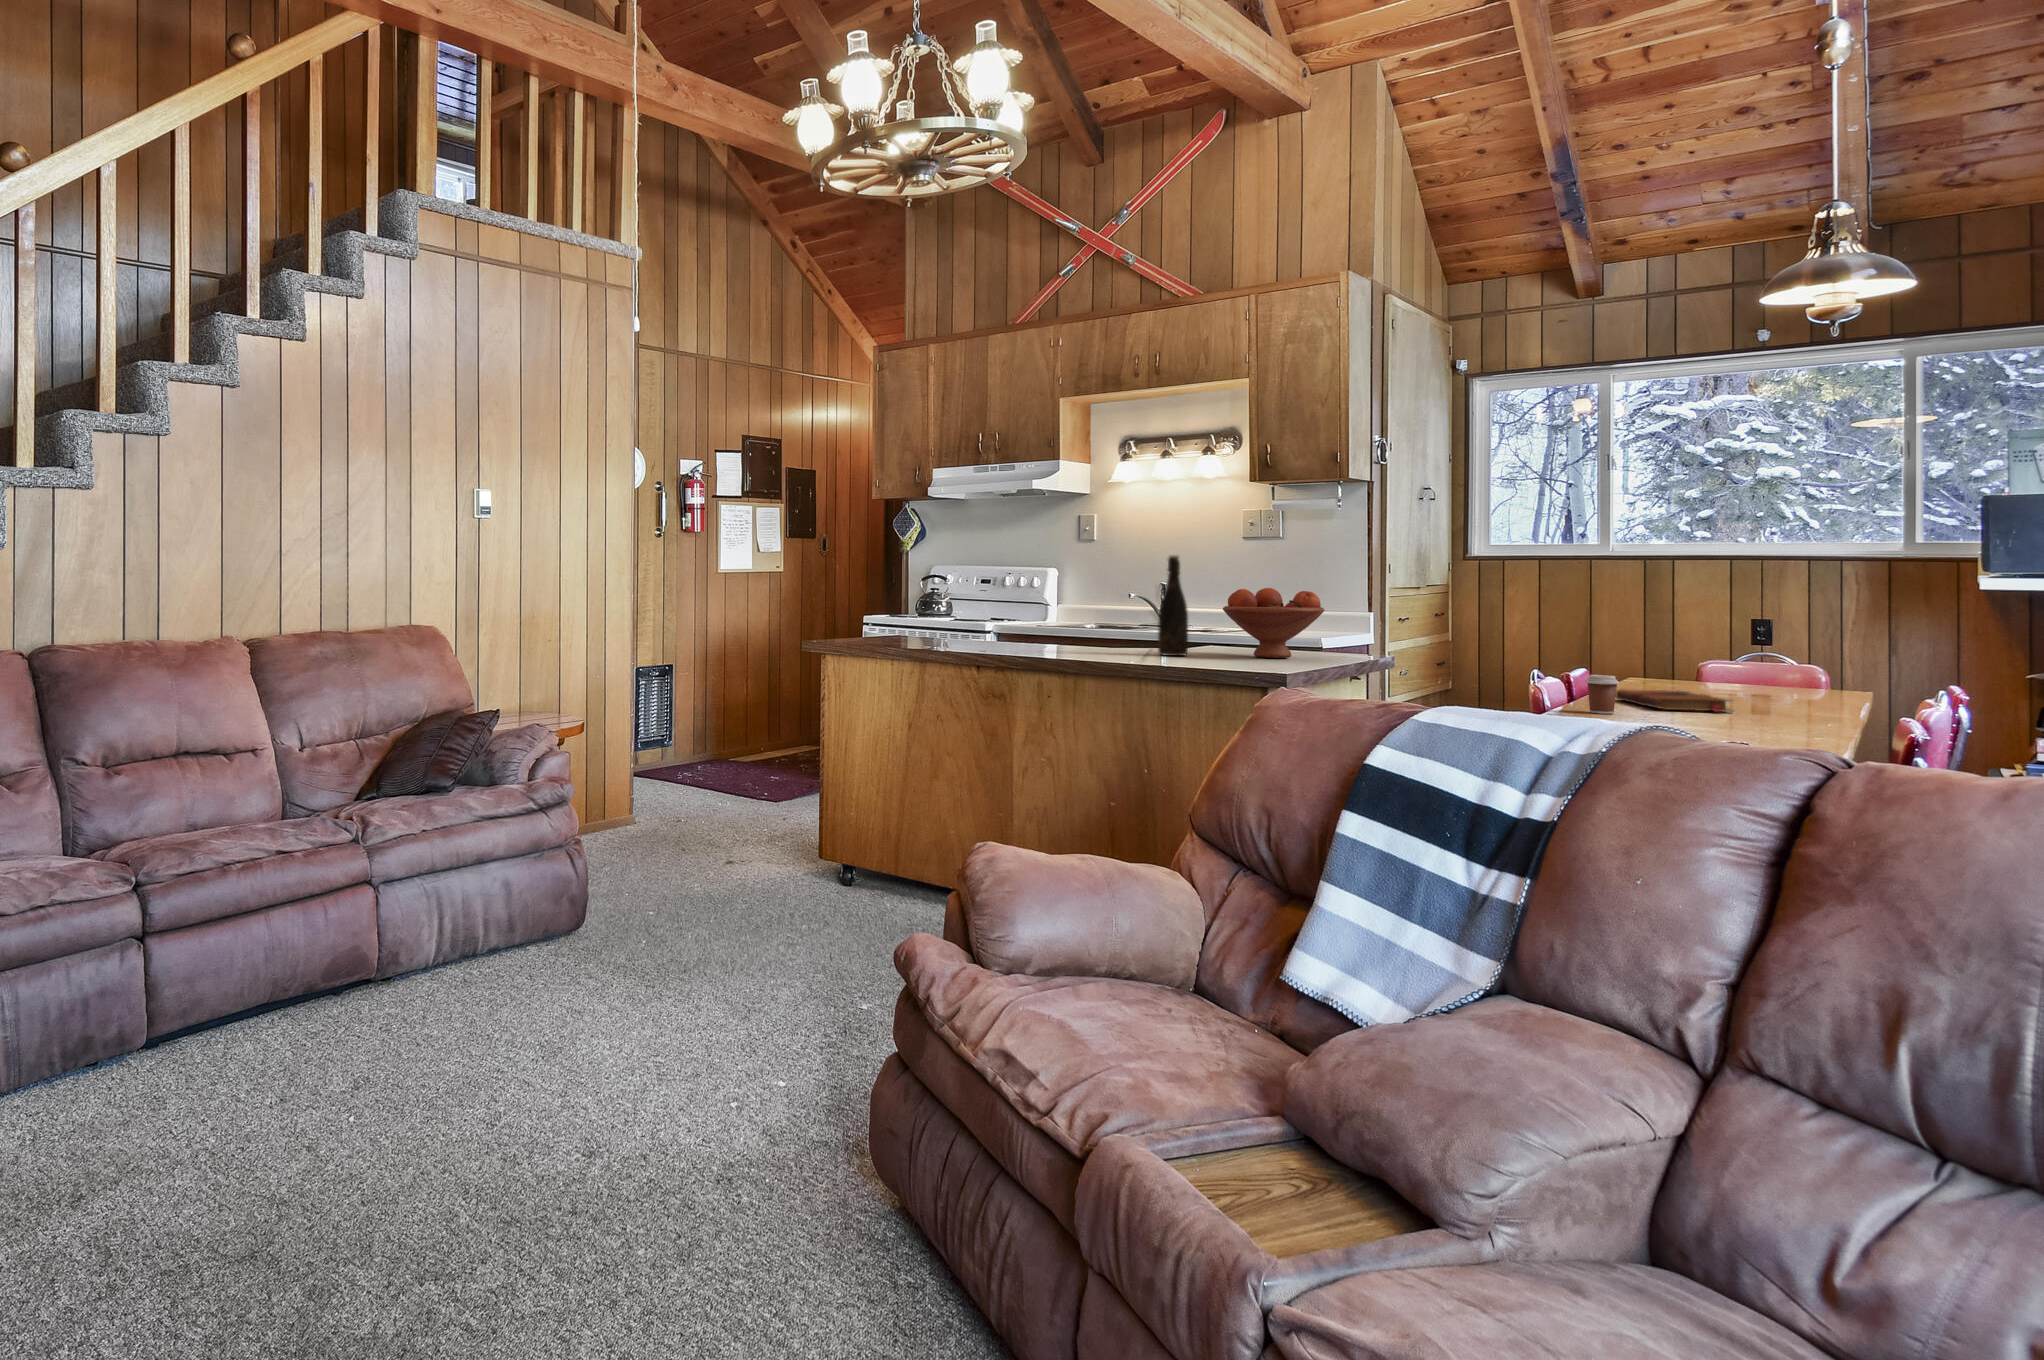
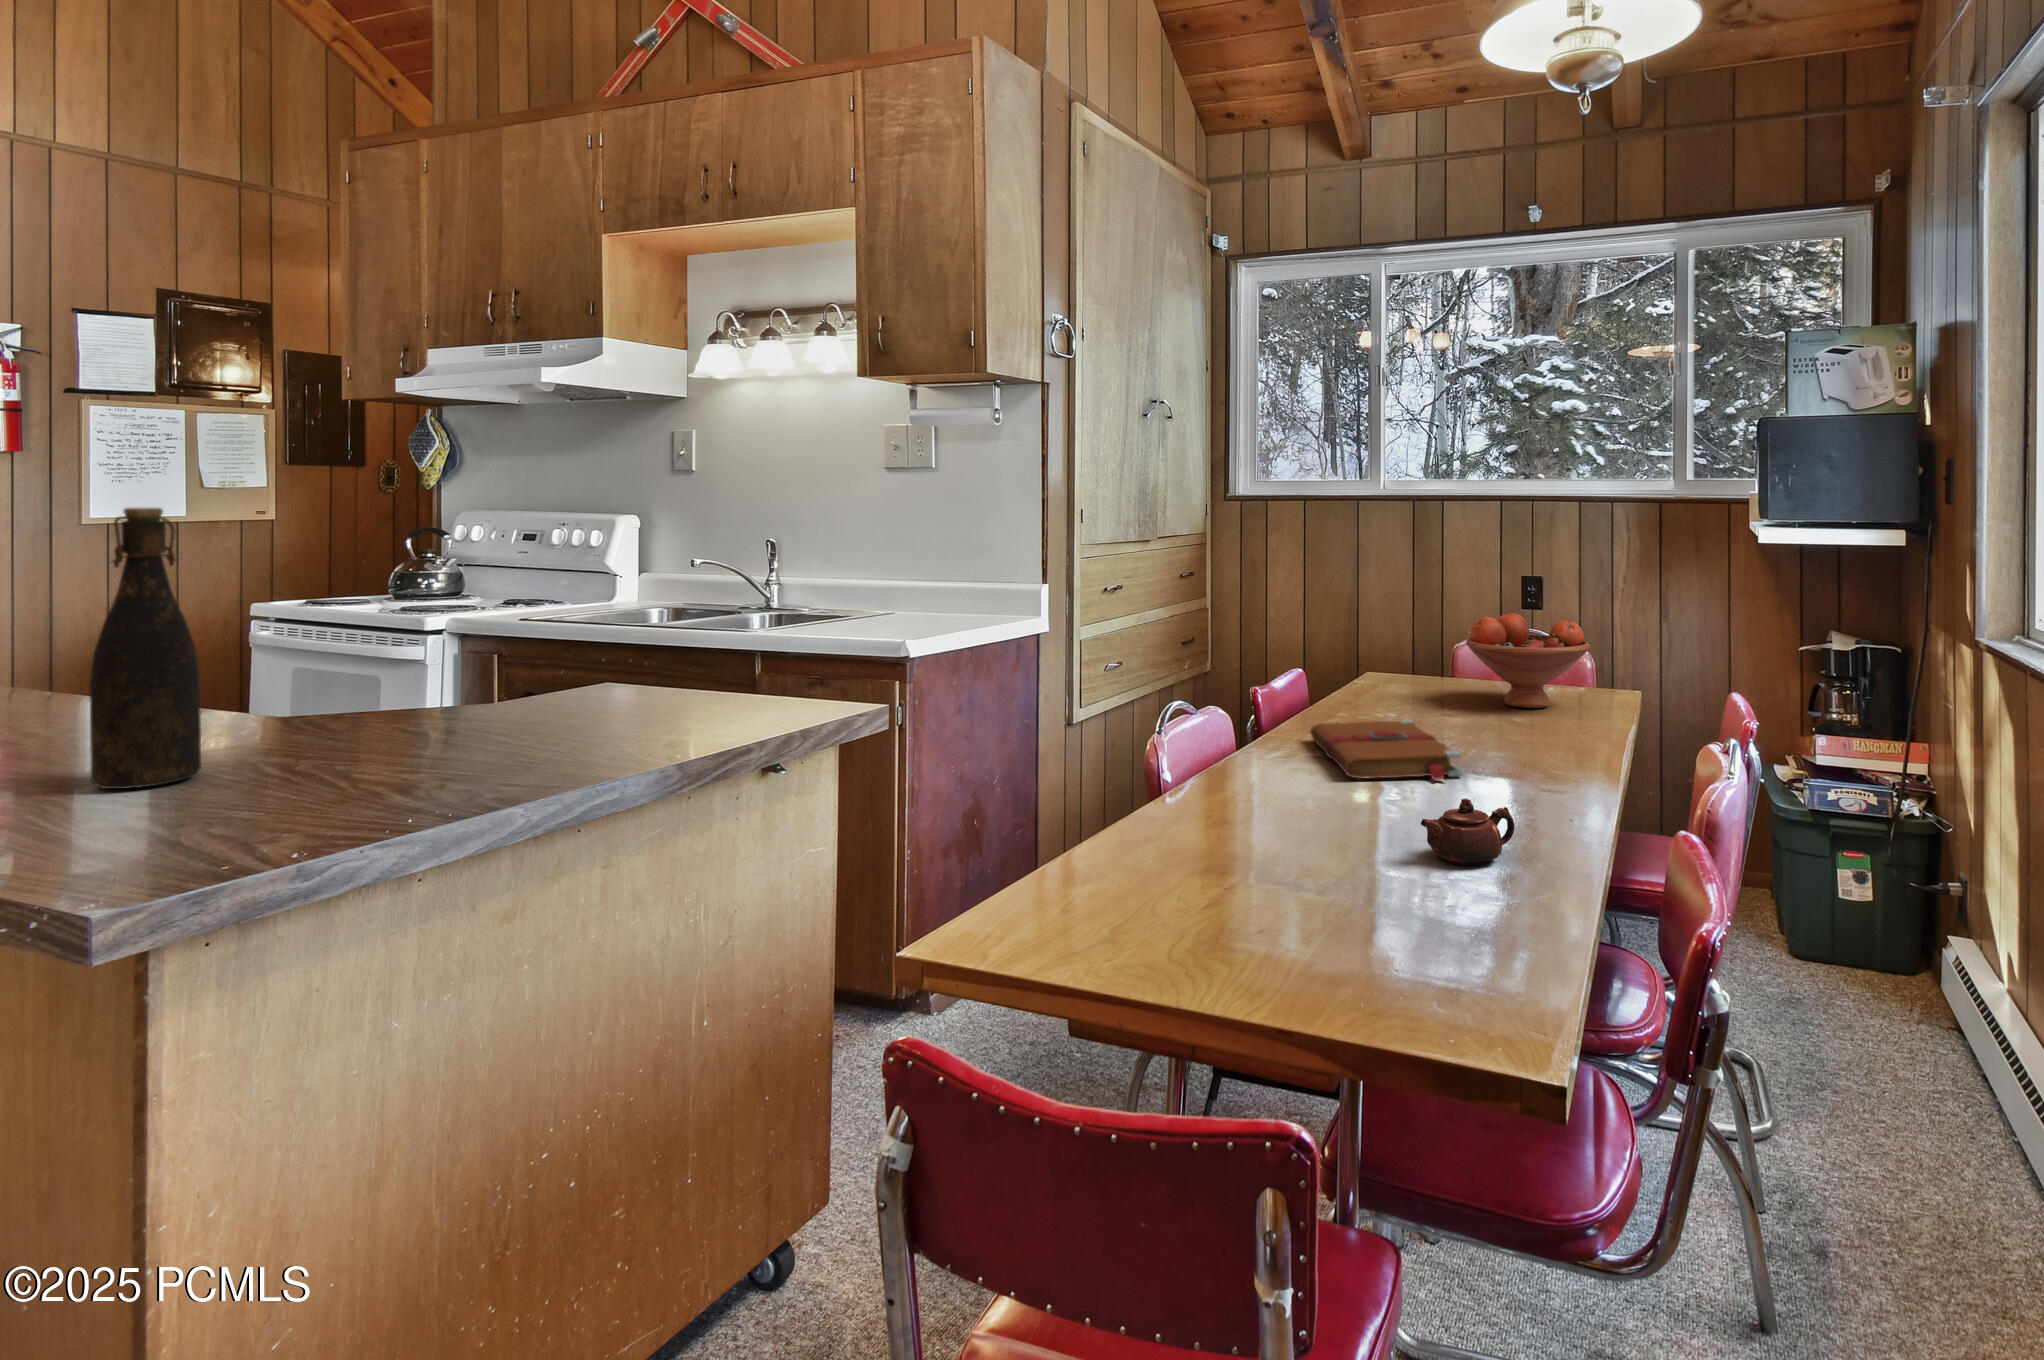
fruit bowl: present [1223,588,1324,658] -> present [1466,613,1590,708]
coffee cup: present [1585,675,1619,714] -> none [1220,729,1273,808]
teapot: none [1728,700,1783,730] -> present [1421,798,1515,865]

